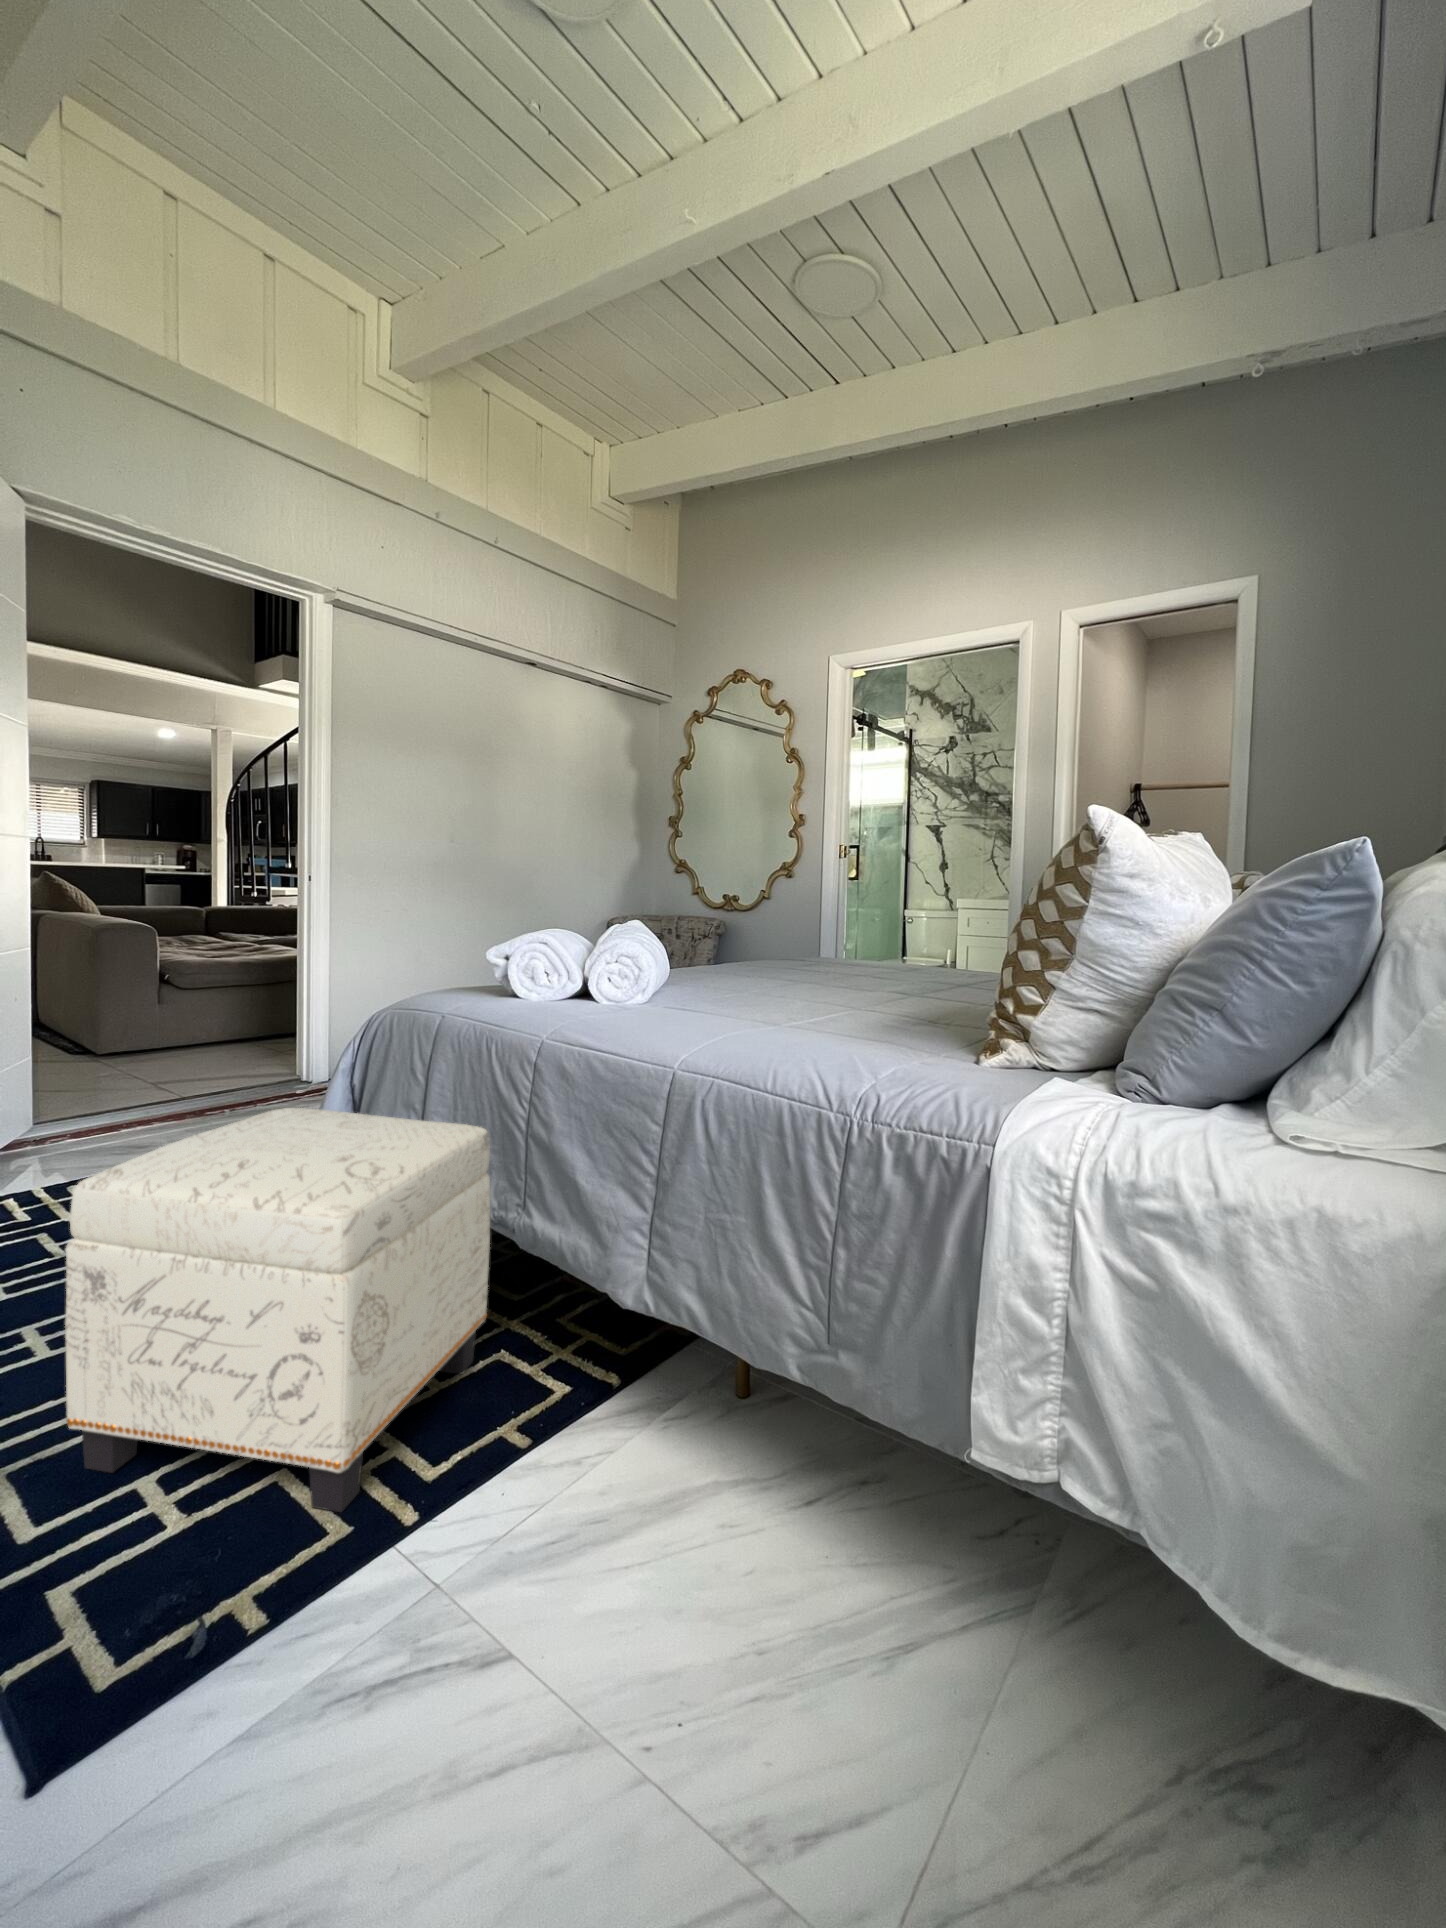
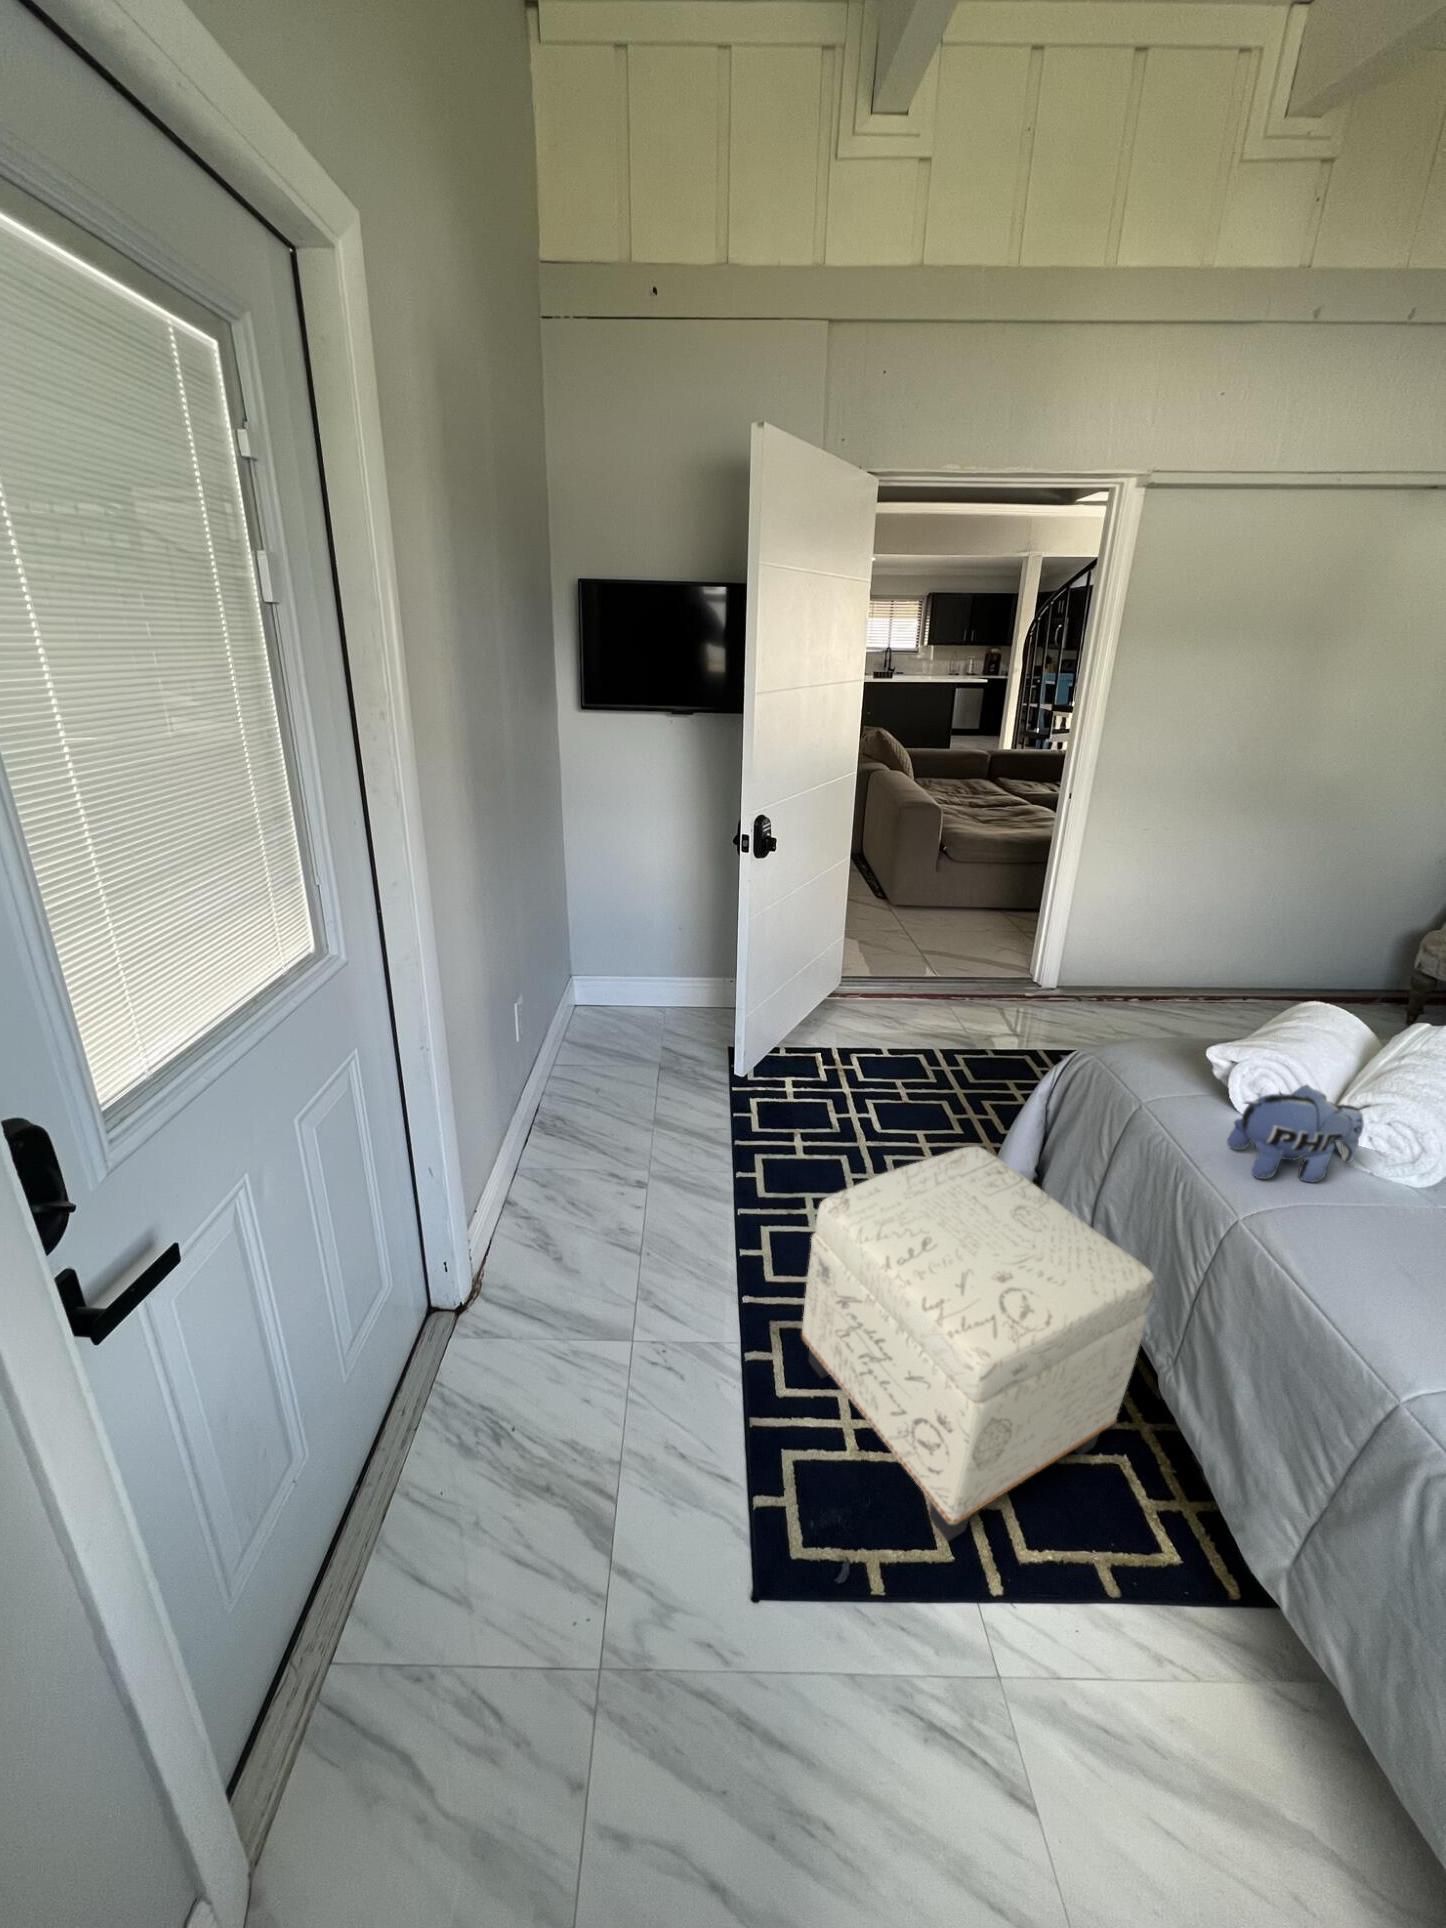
plush toy: none [516,936,604,1013] -> present [1227,1085,1364,1183]

